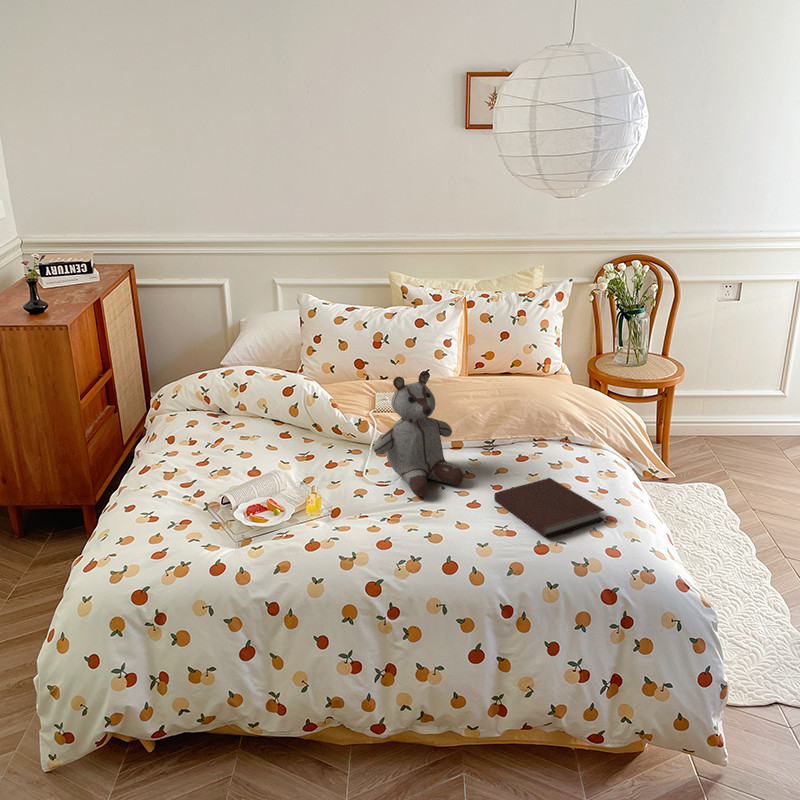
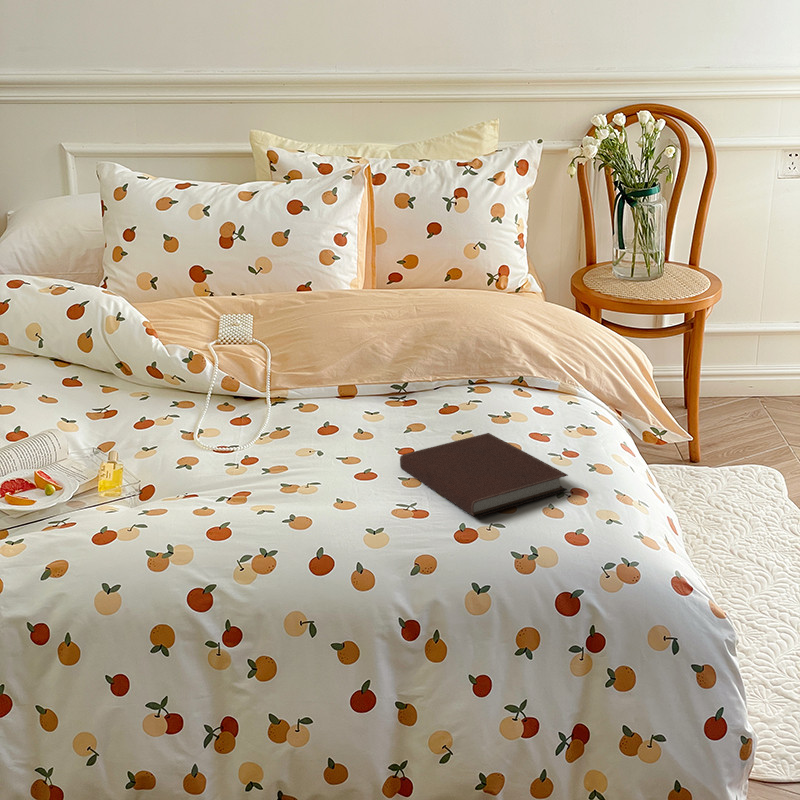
stuffed bear: present [374,371,464,496] -> none [208,265,354,464]

